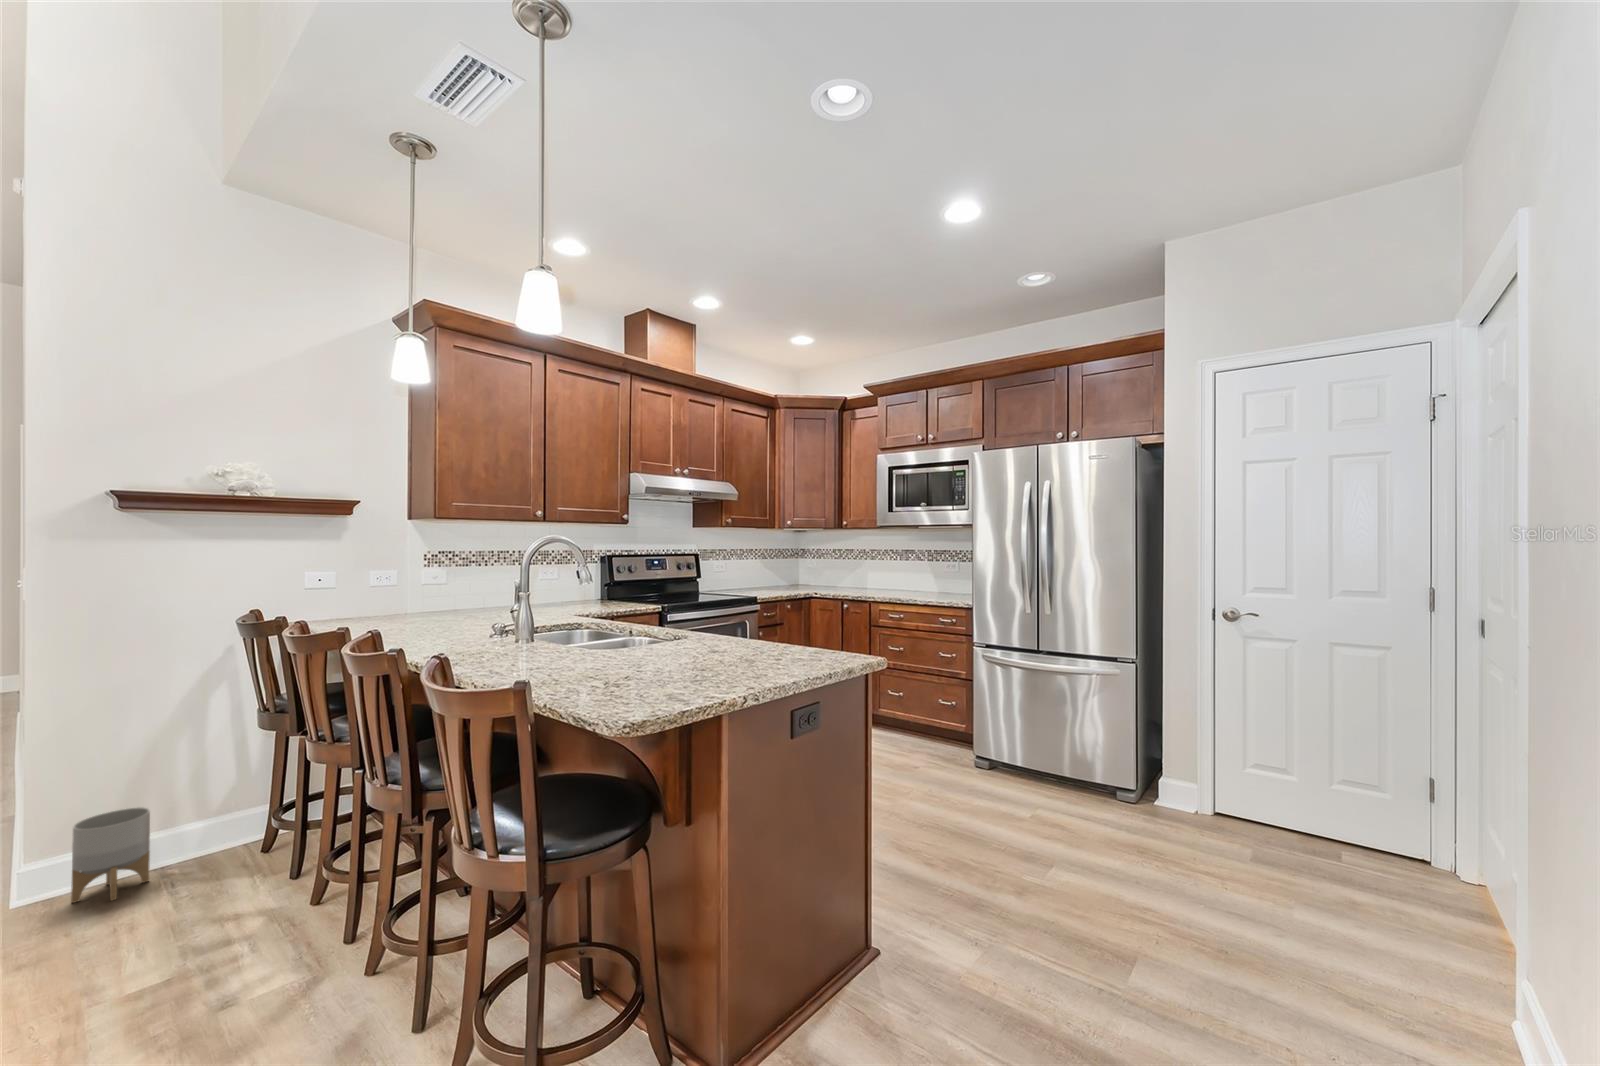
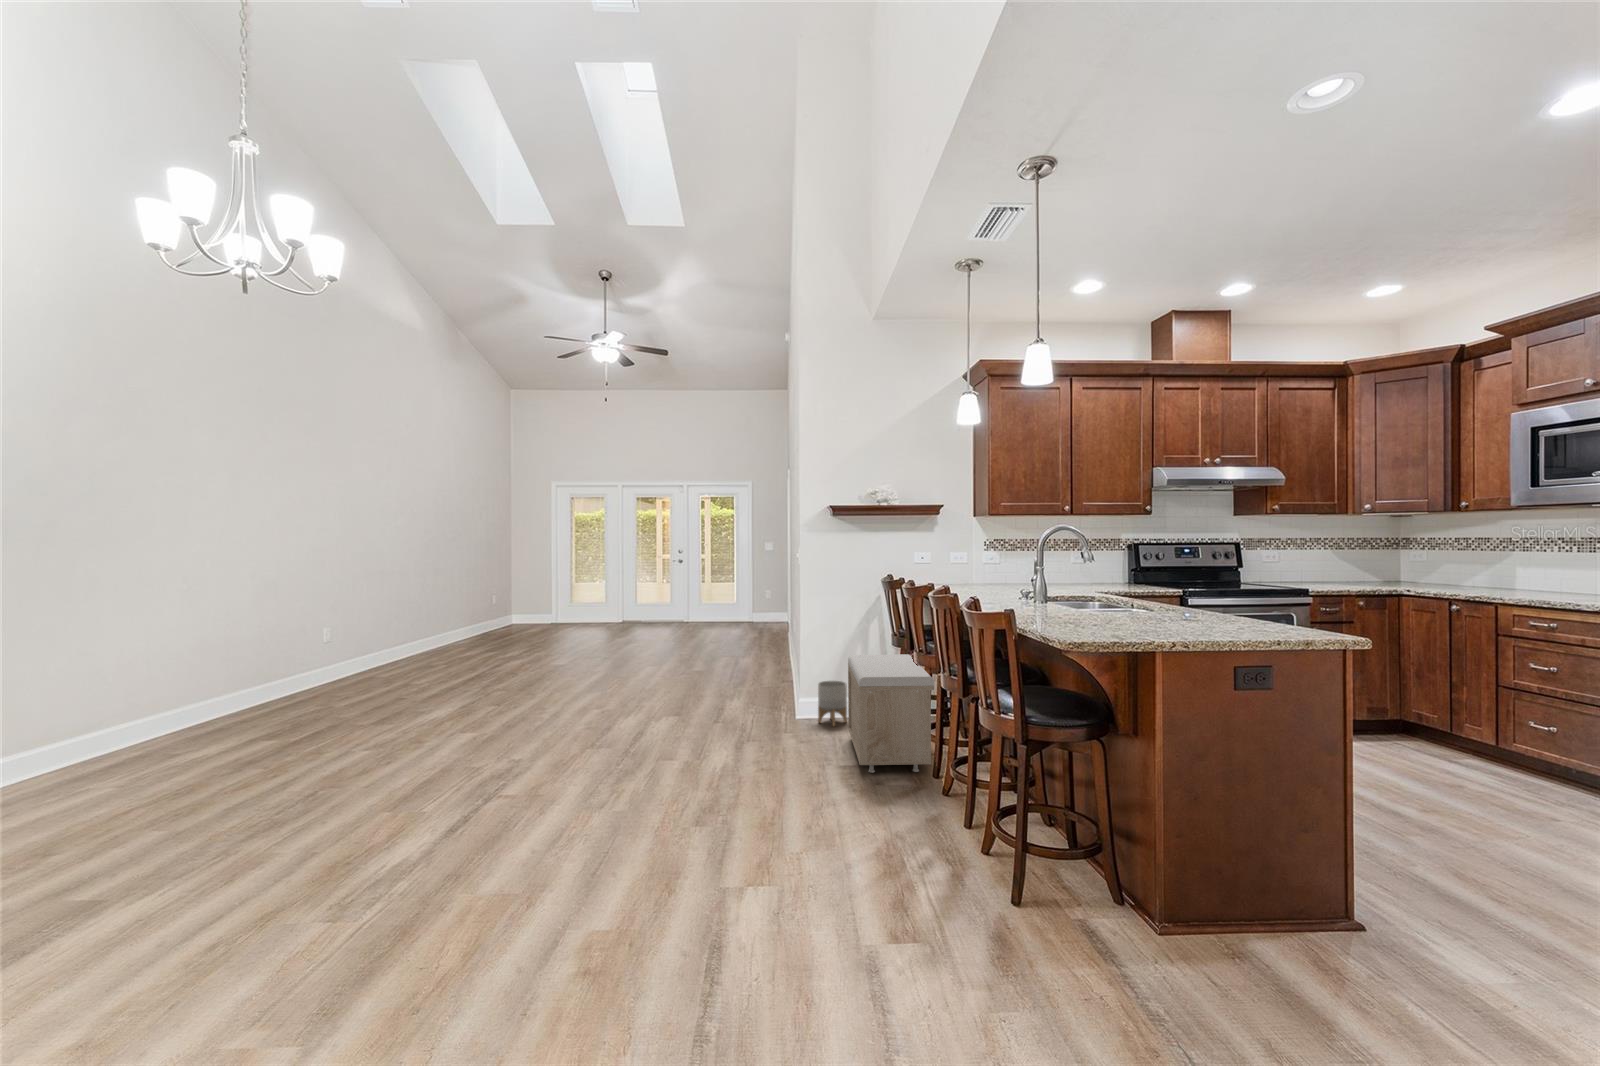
storage bench: none [149,737,345,990] -> present [848,654,934,773]

